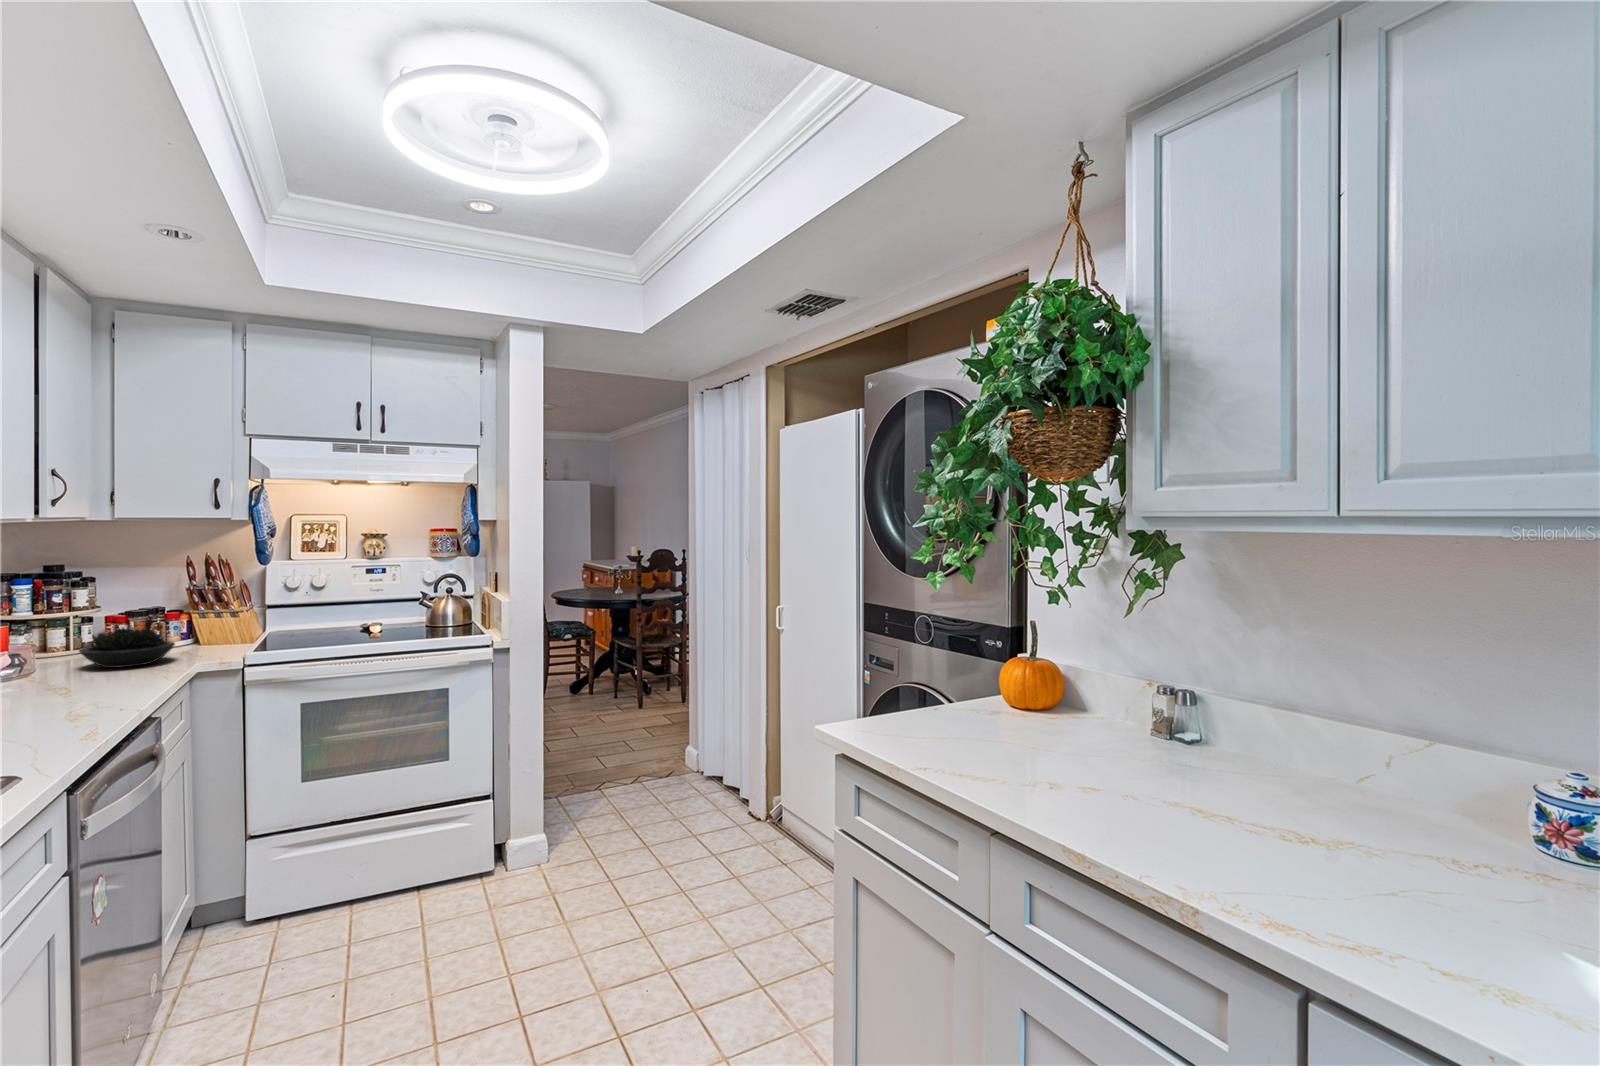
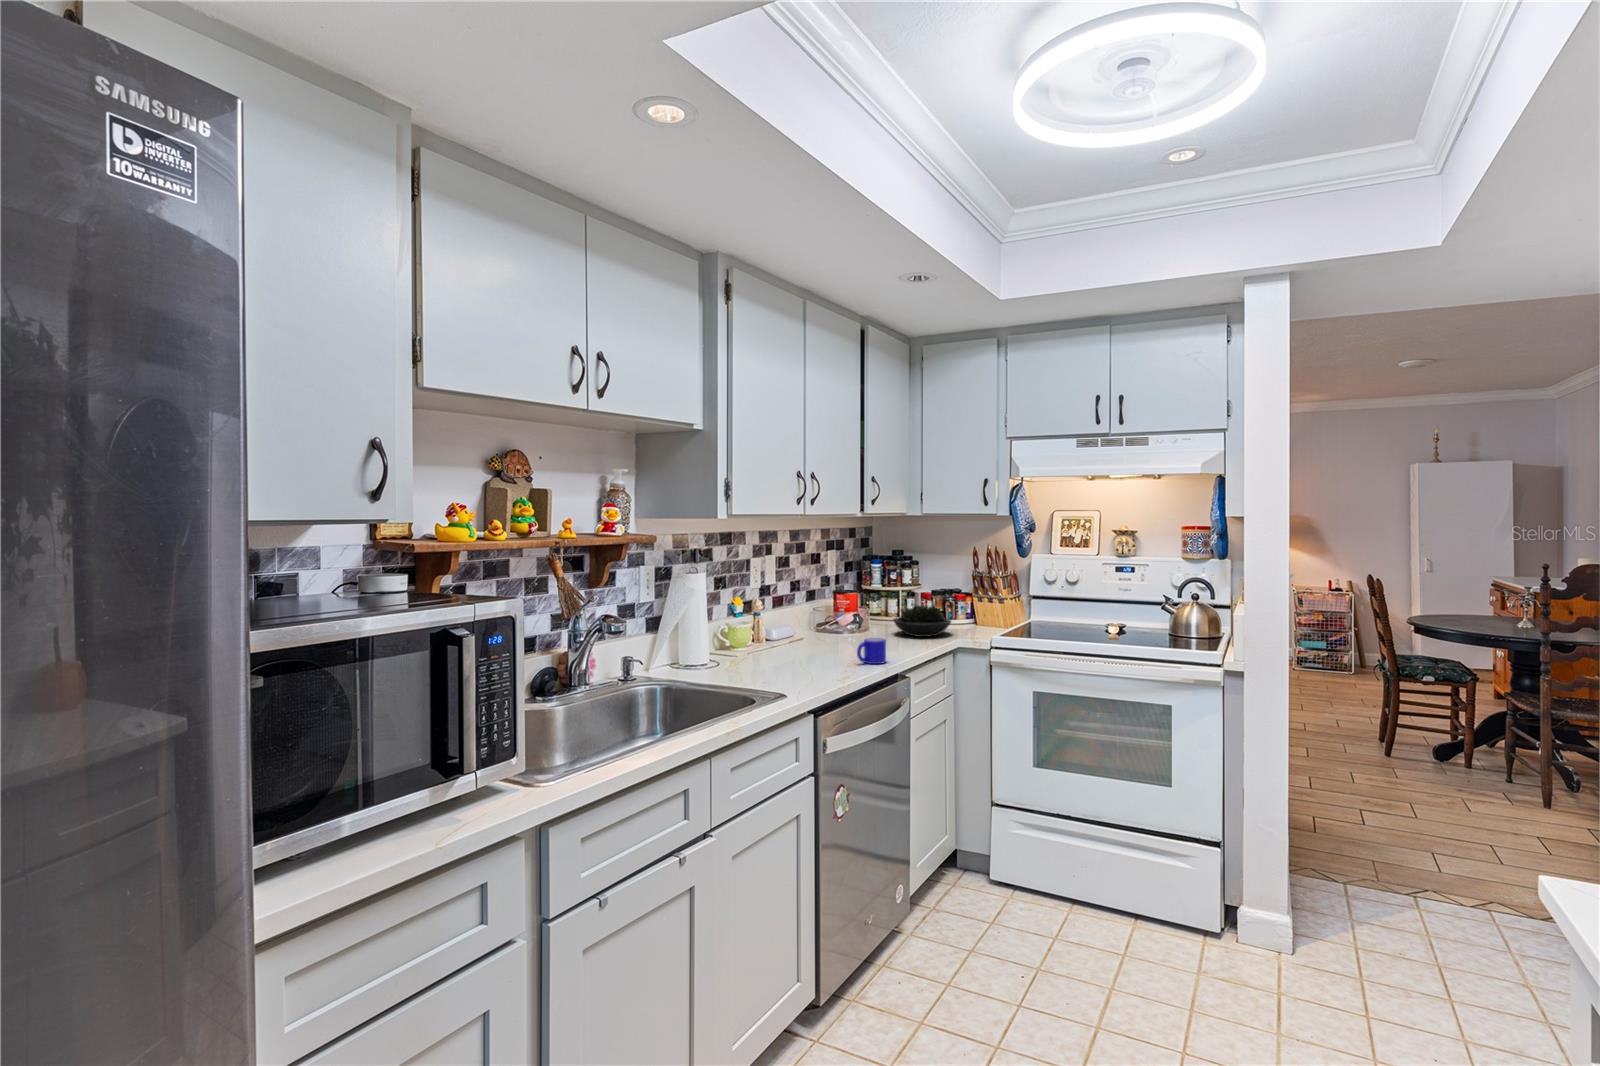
mug: none [67,671,114,706] -> present [857,638,886,664]

